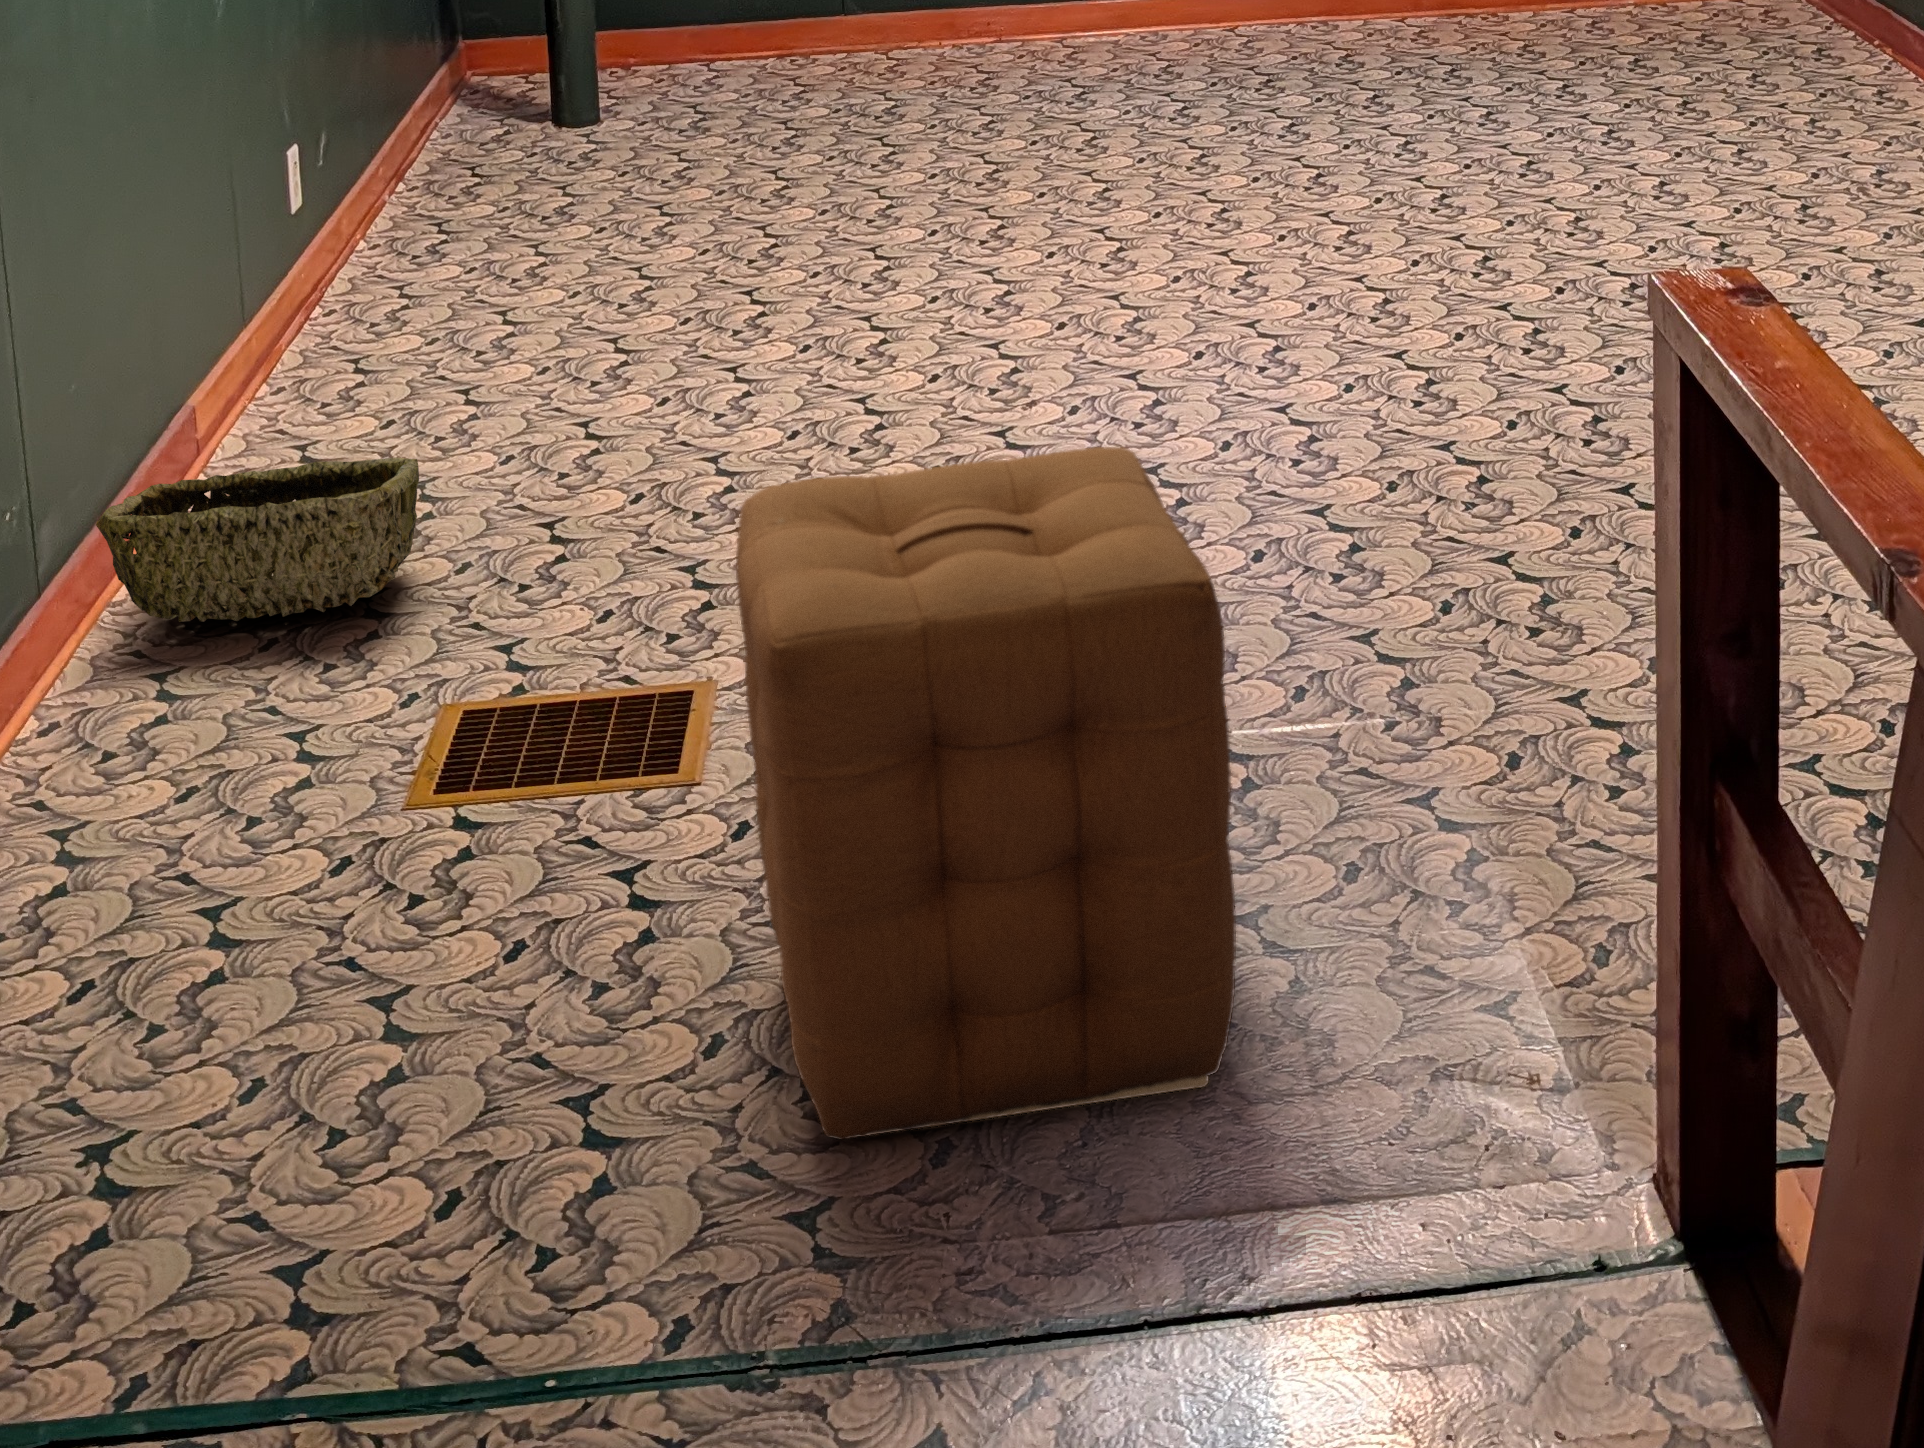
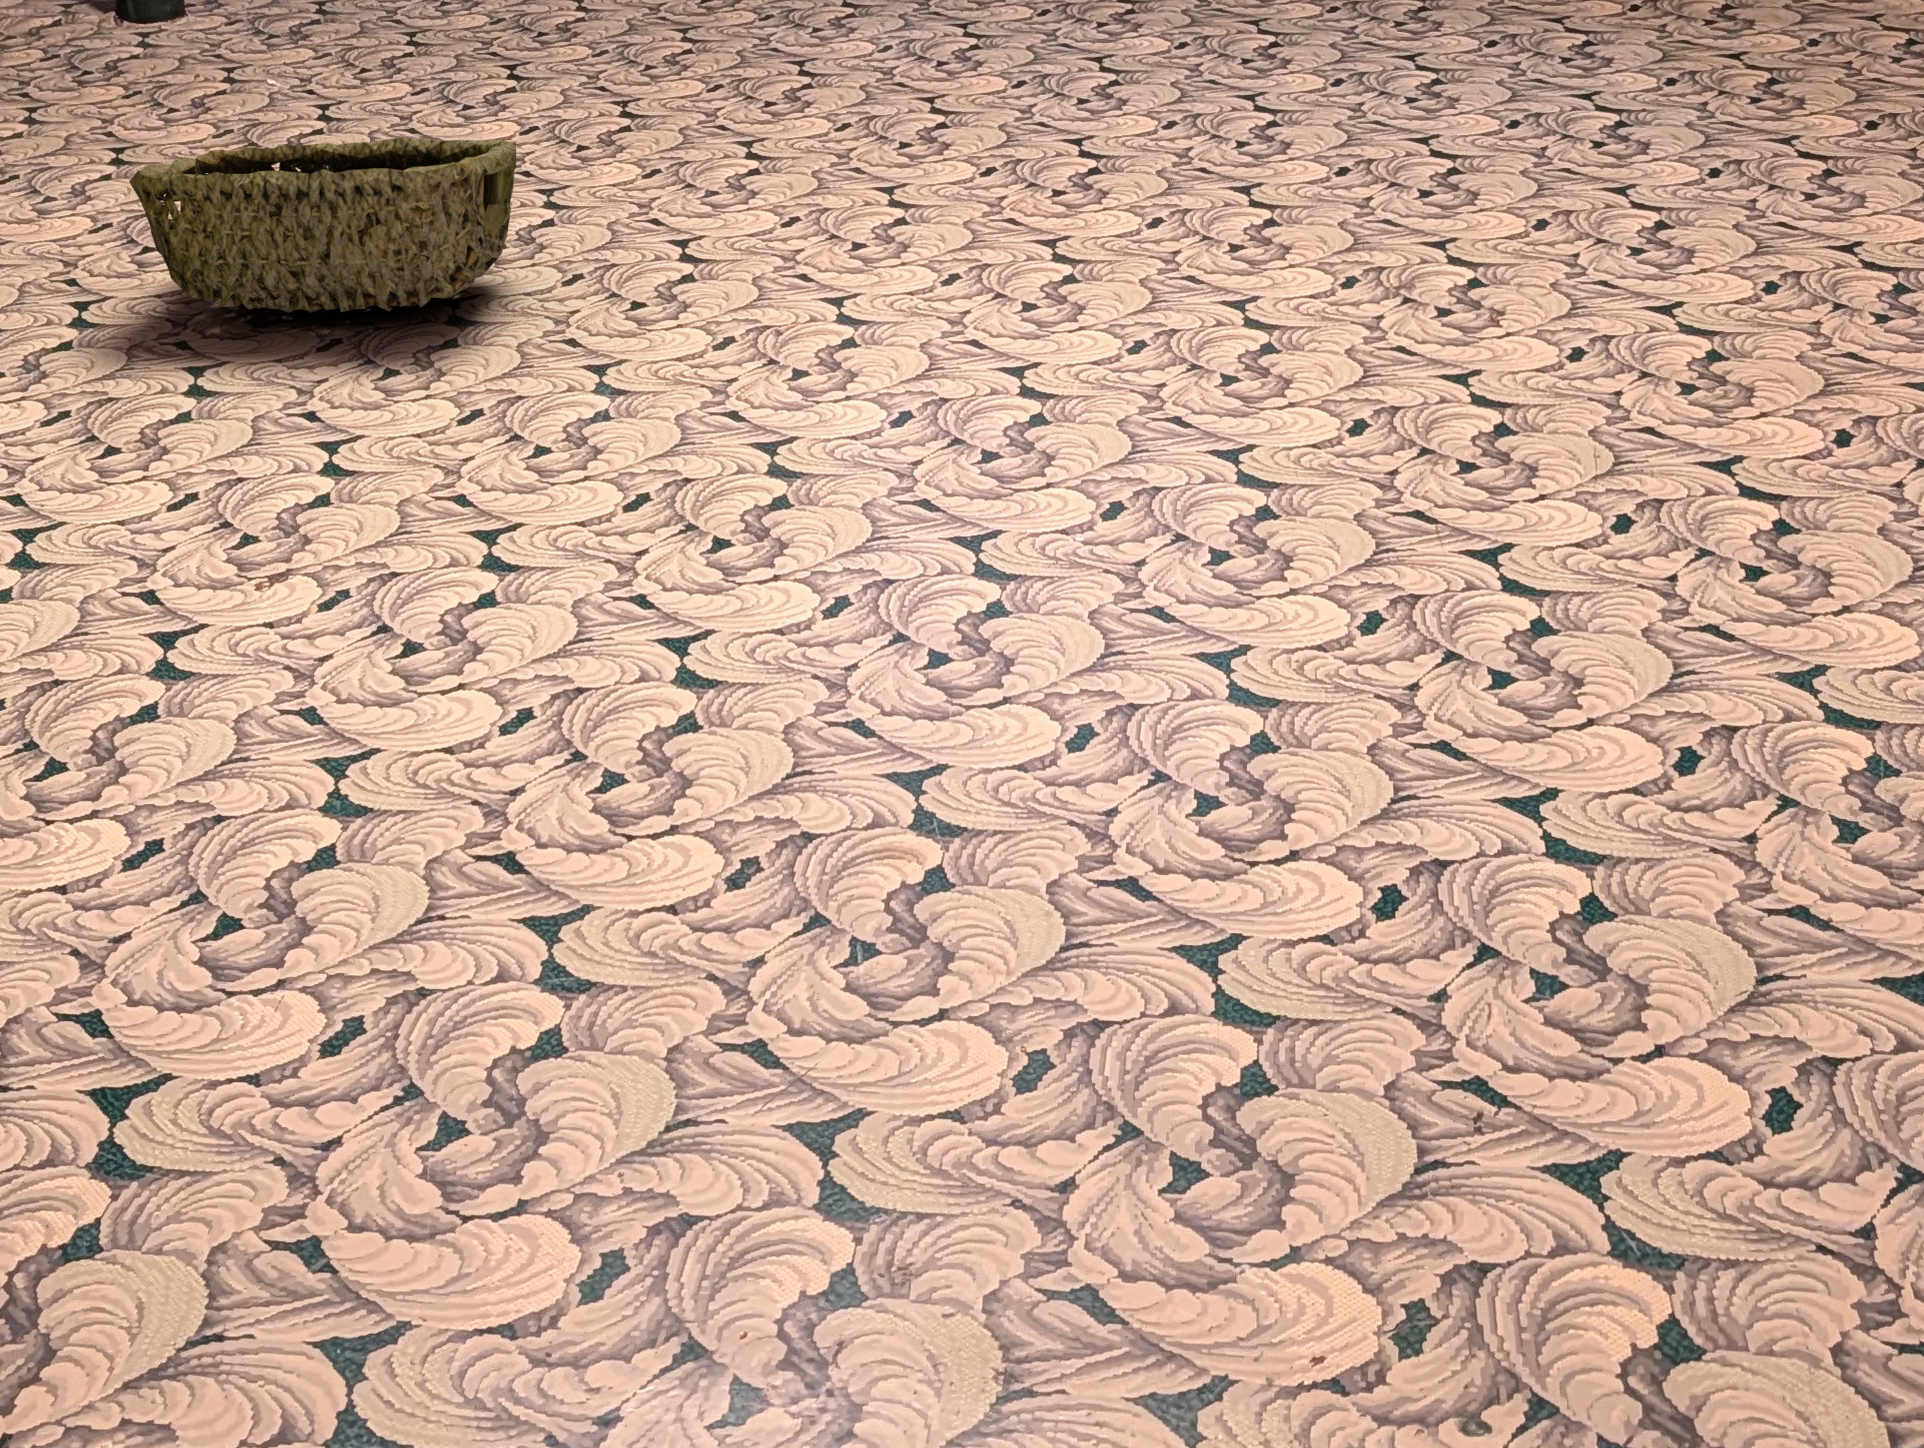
ottoman: present [736,447,1236,1140] -> none [796,104,1504,1029]

